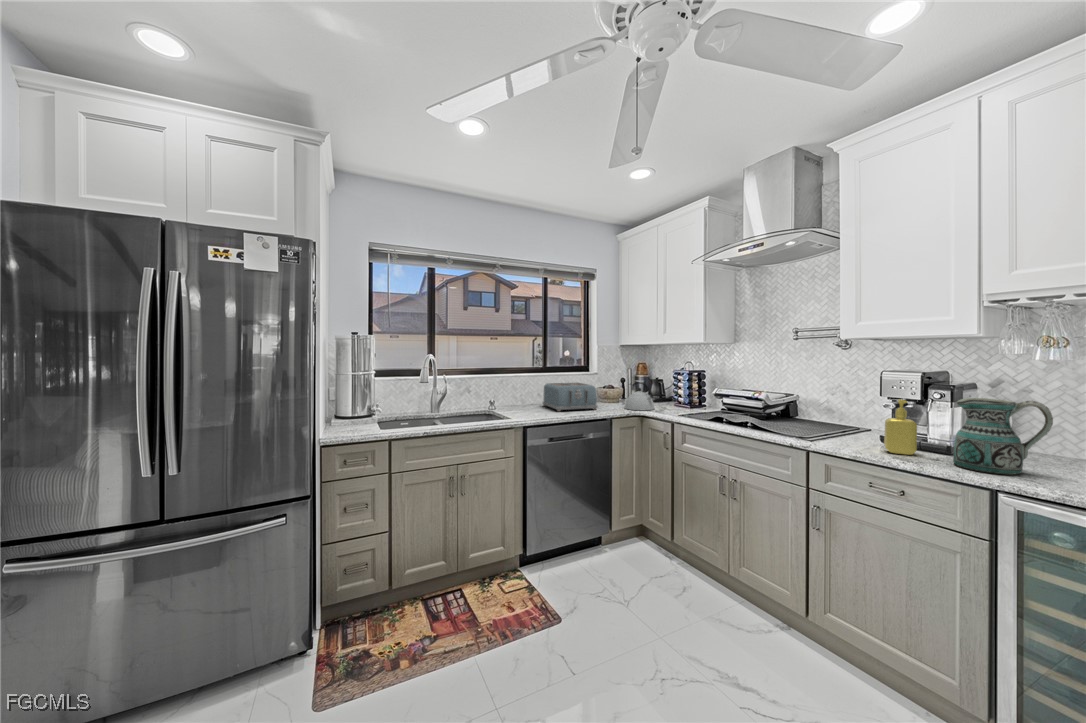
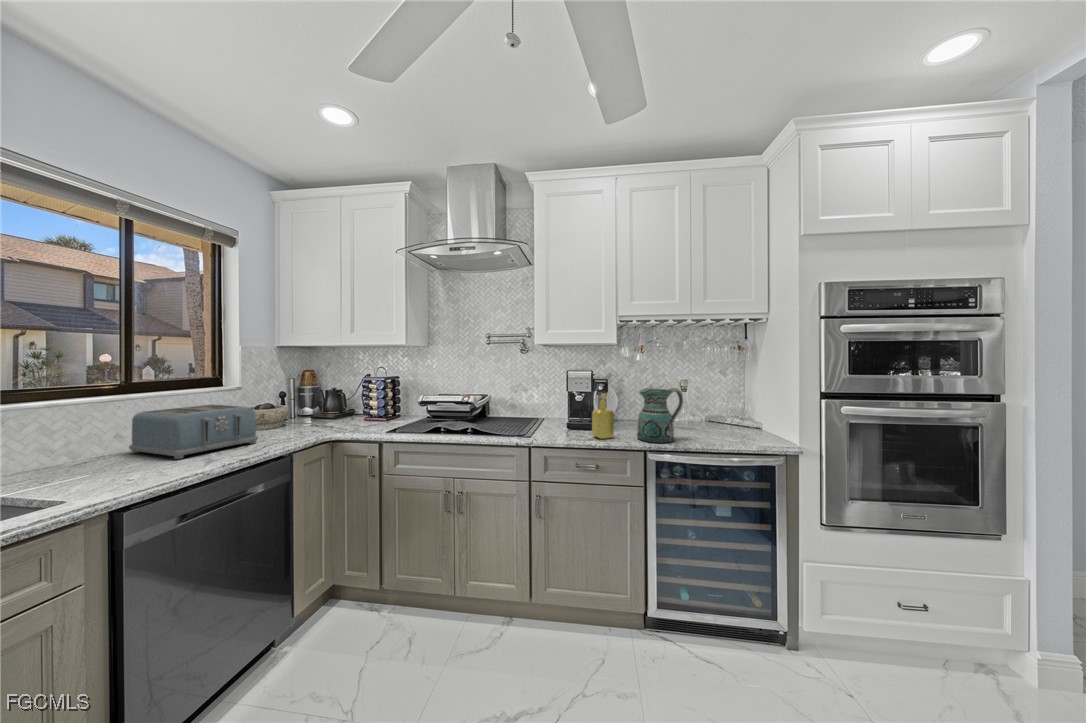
kettle: present [625,382,654,410] -> none [301,396,346,434]

